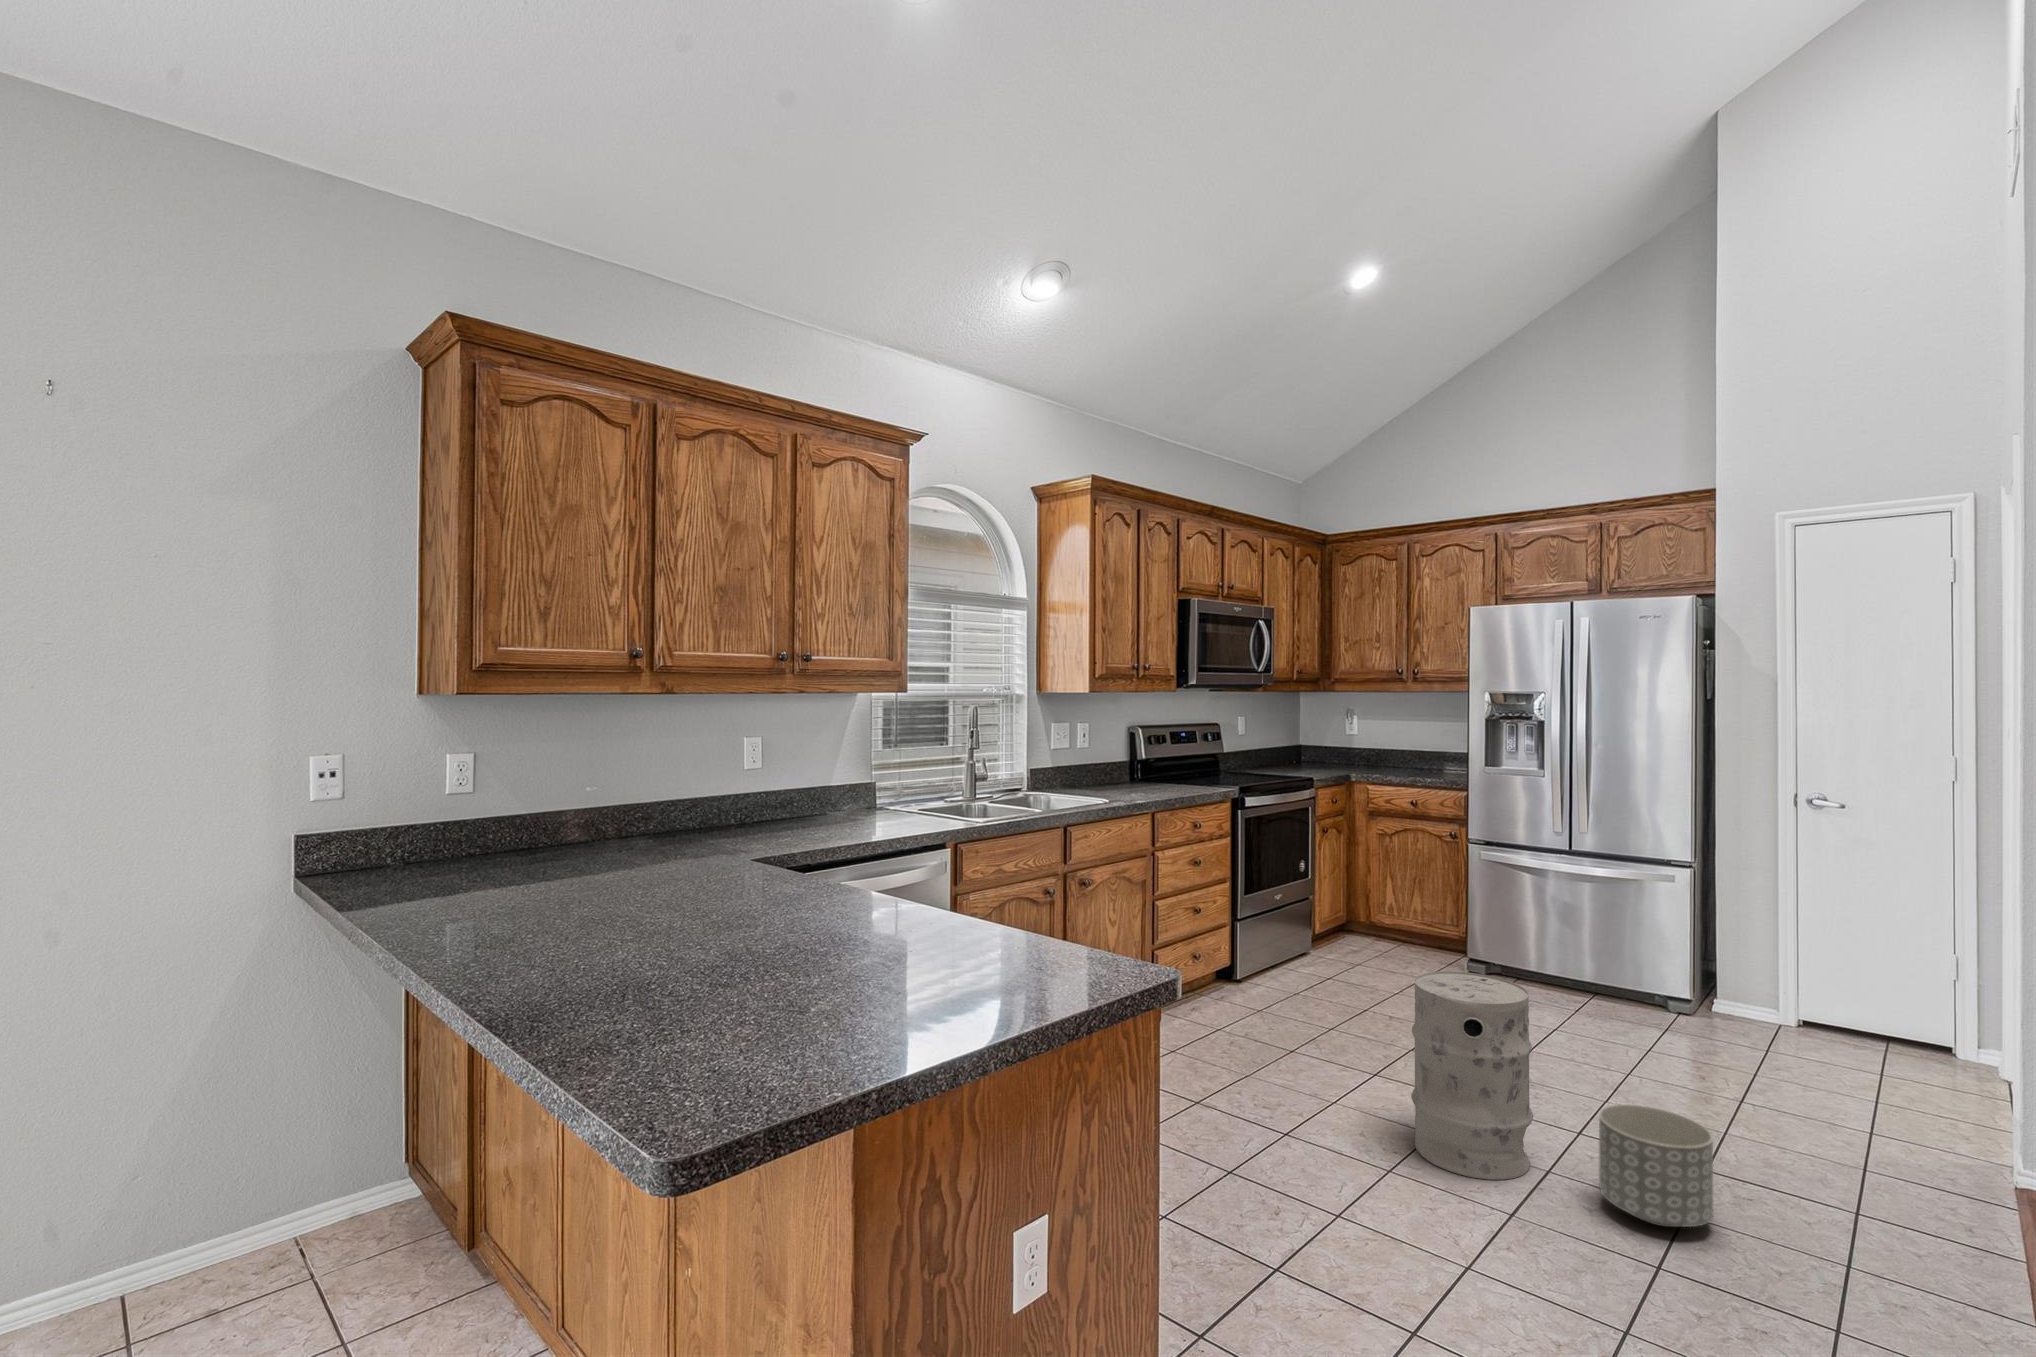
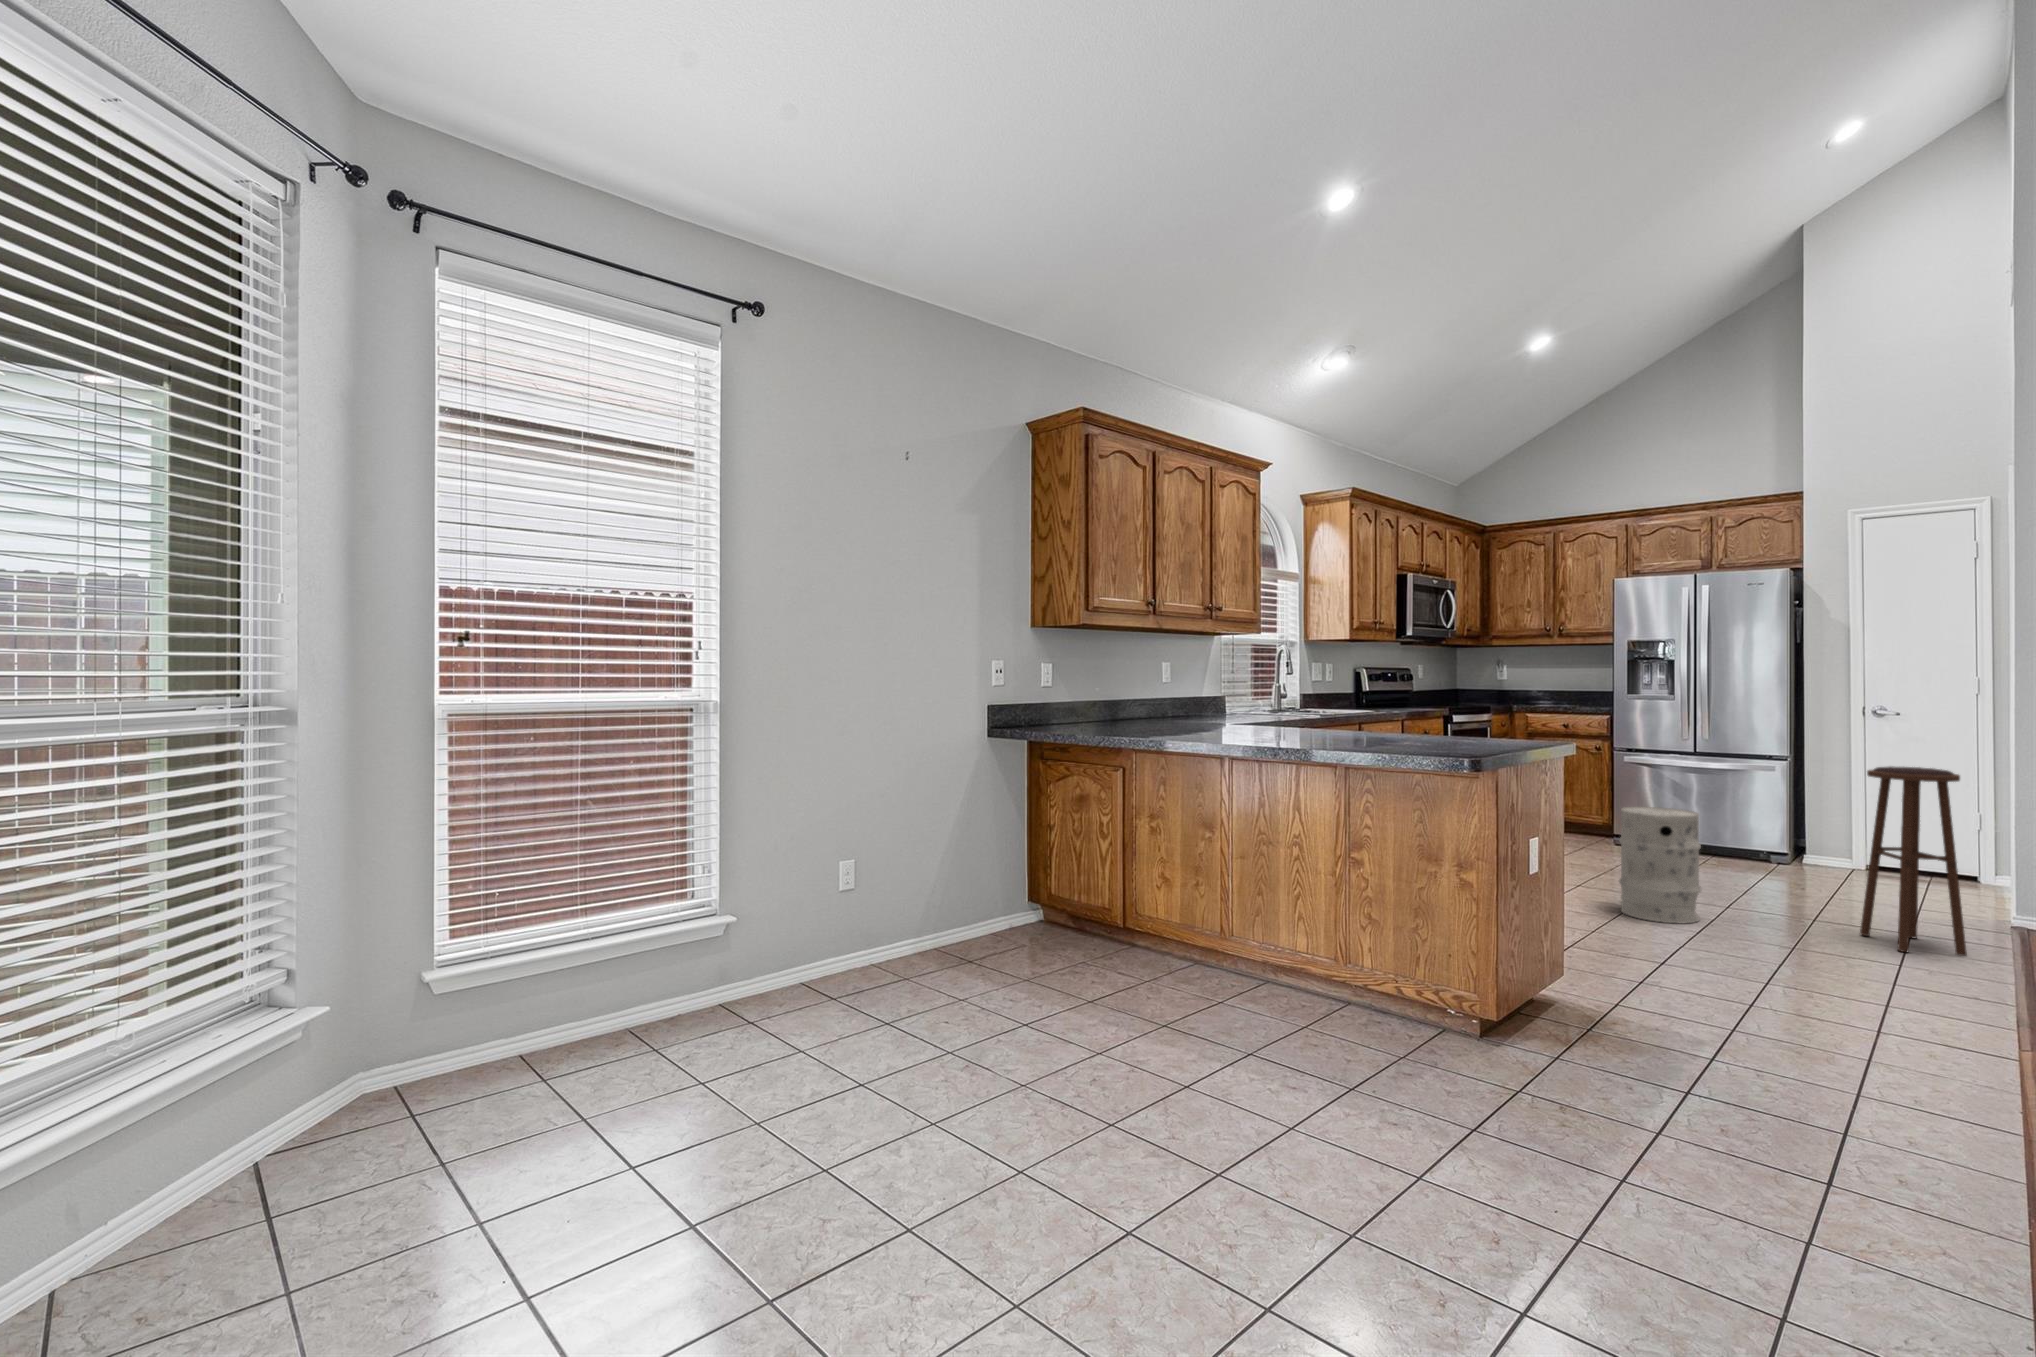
stool: none [1778,937,1955,1288] -> present [1860,766,1967,956]
planter: present [1599,1104,1713,1227] -> none [1748,875,1821,938]

